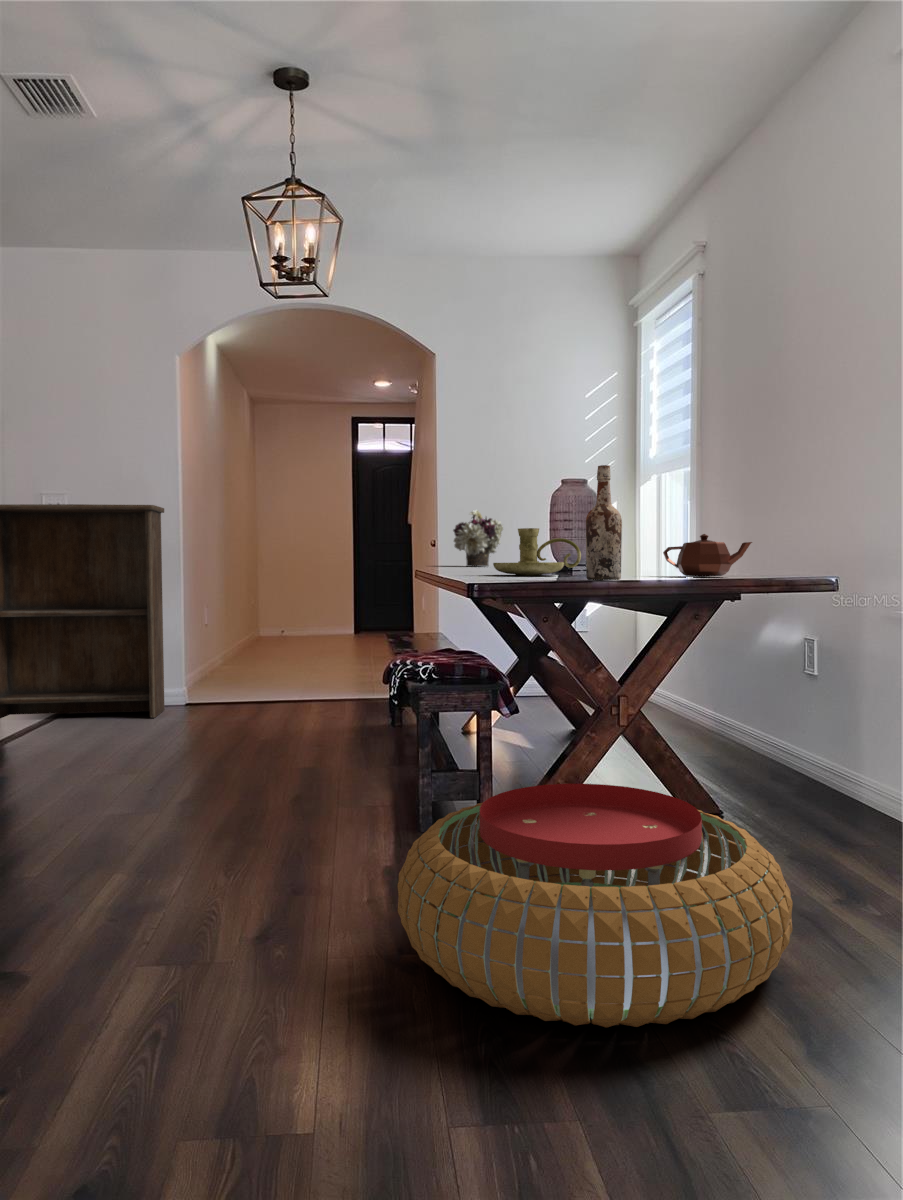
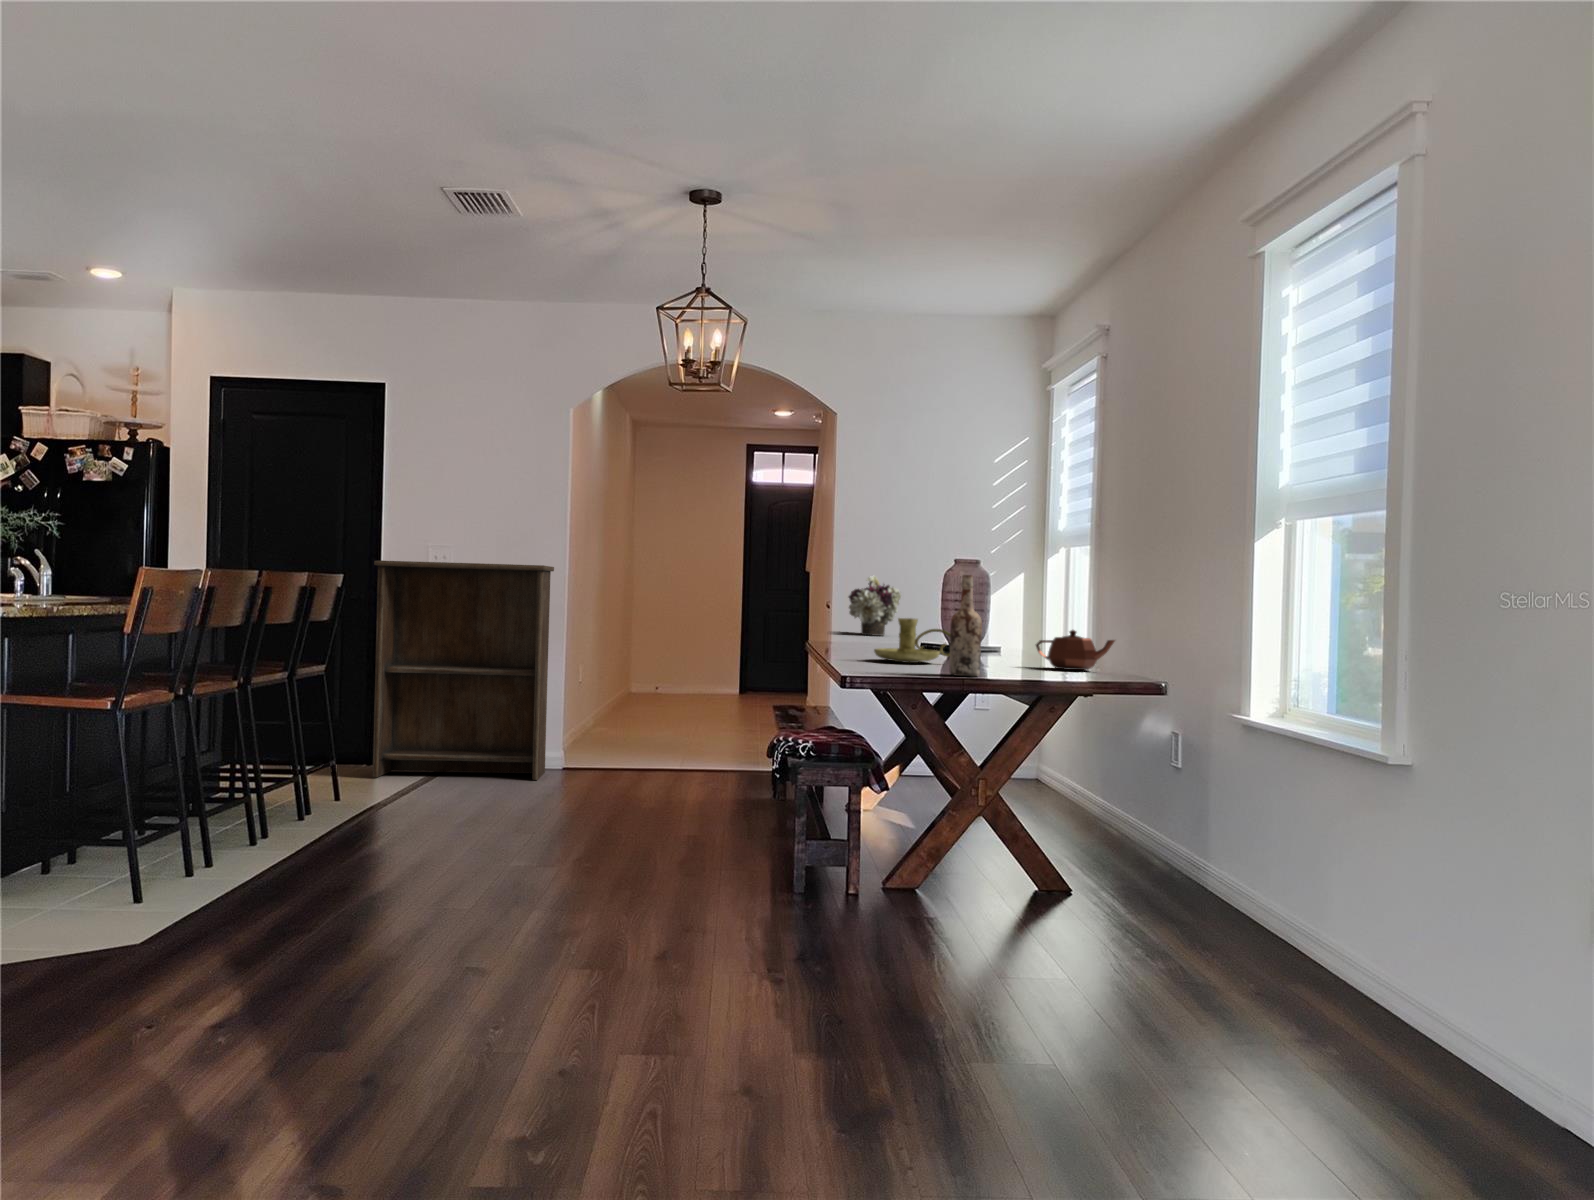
pouf: present [397,784,793,1028] -> none [770,848,1069,1016]

